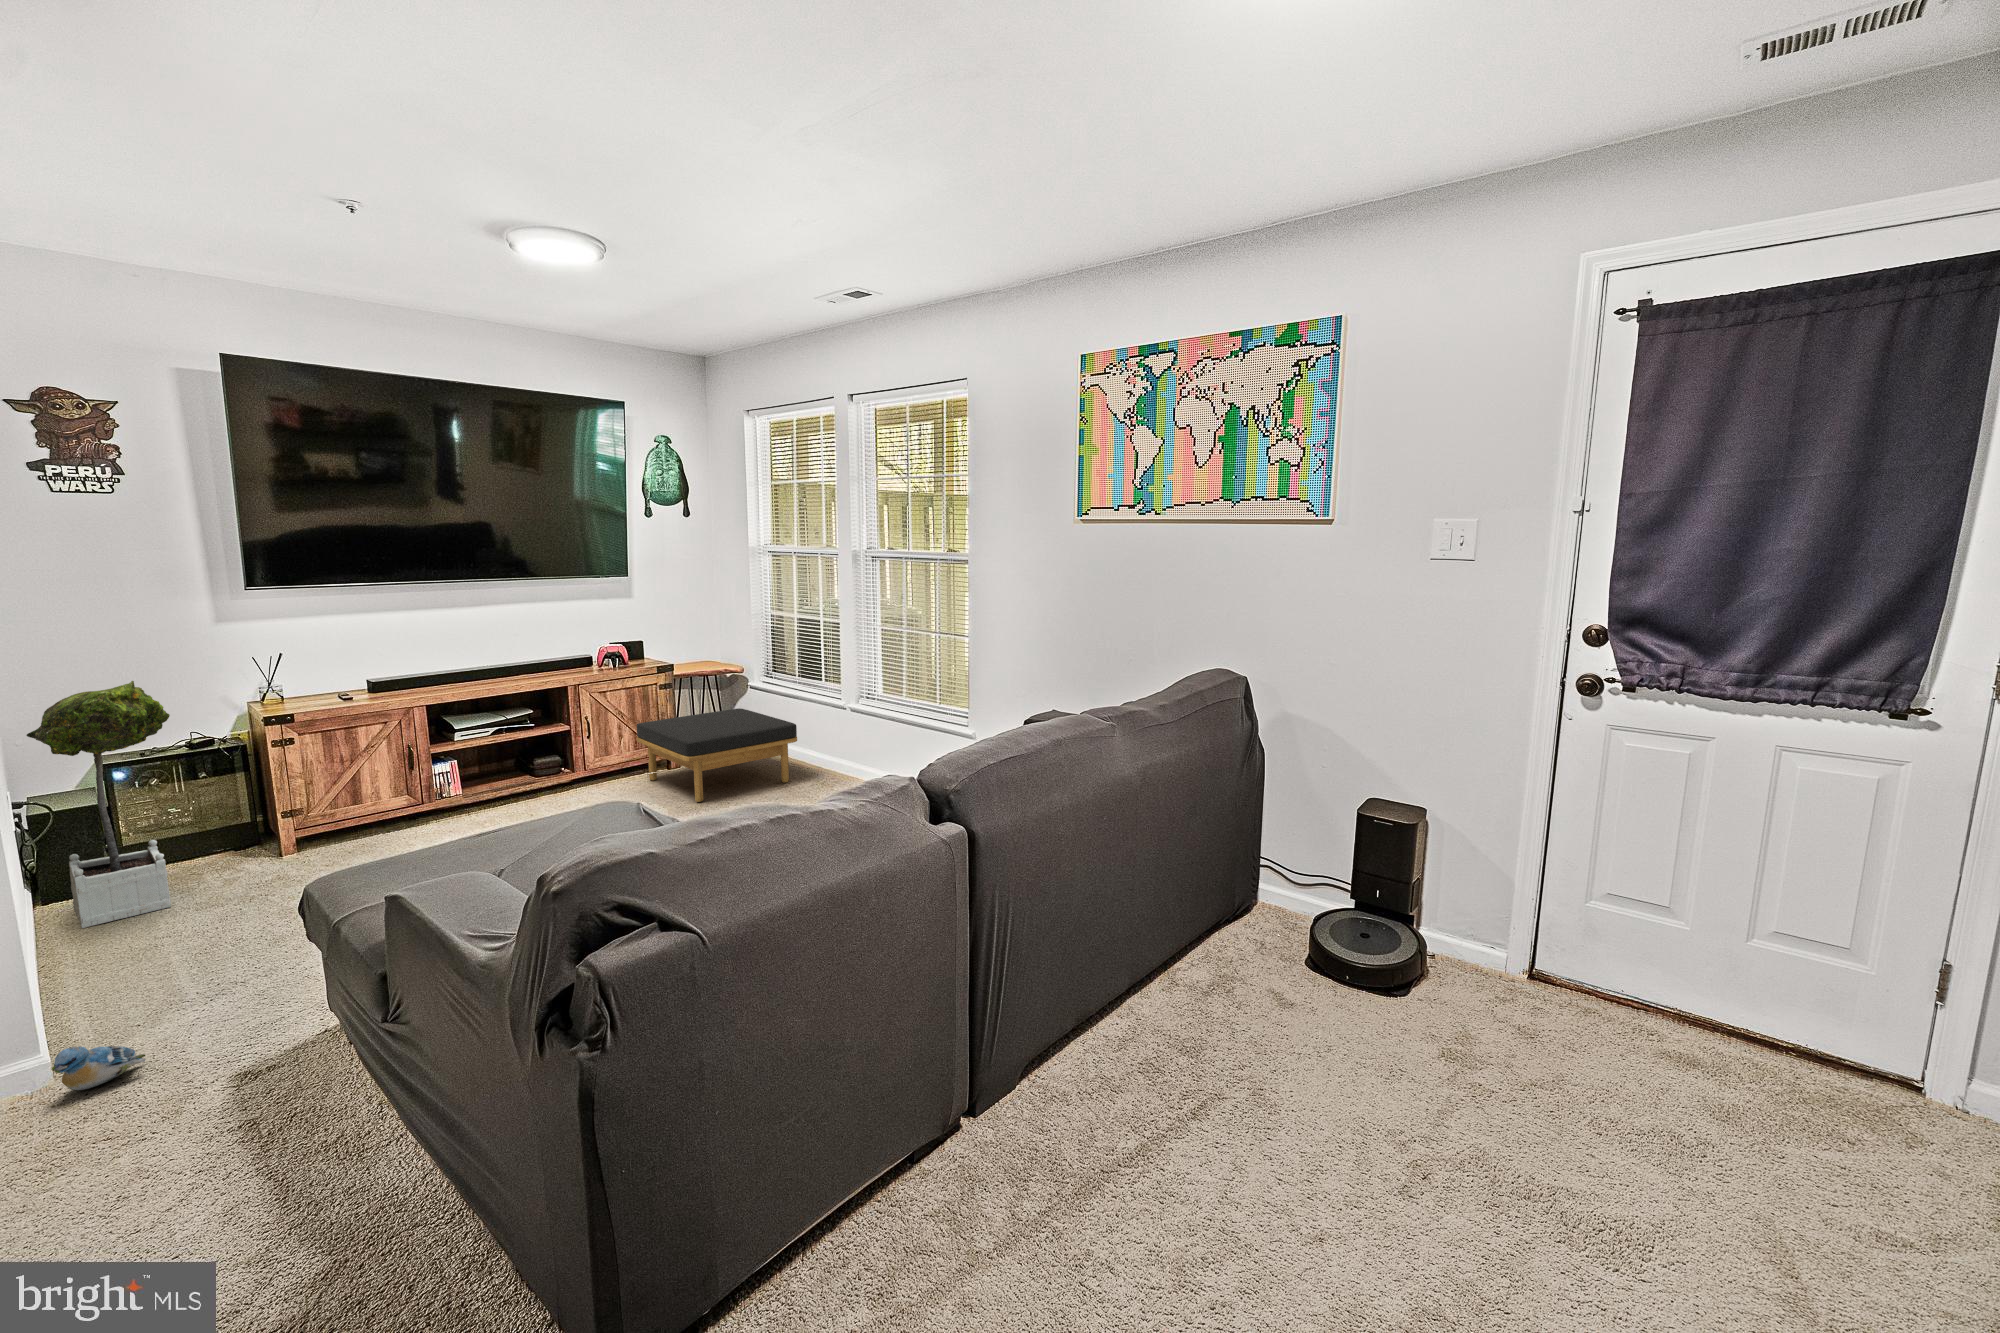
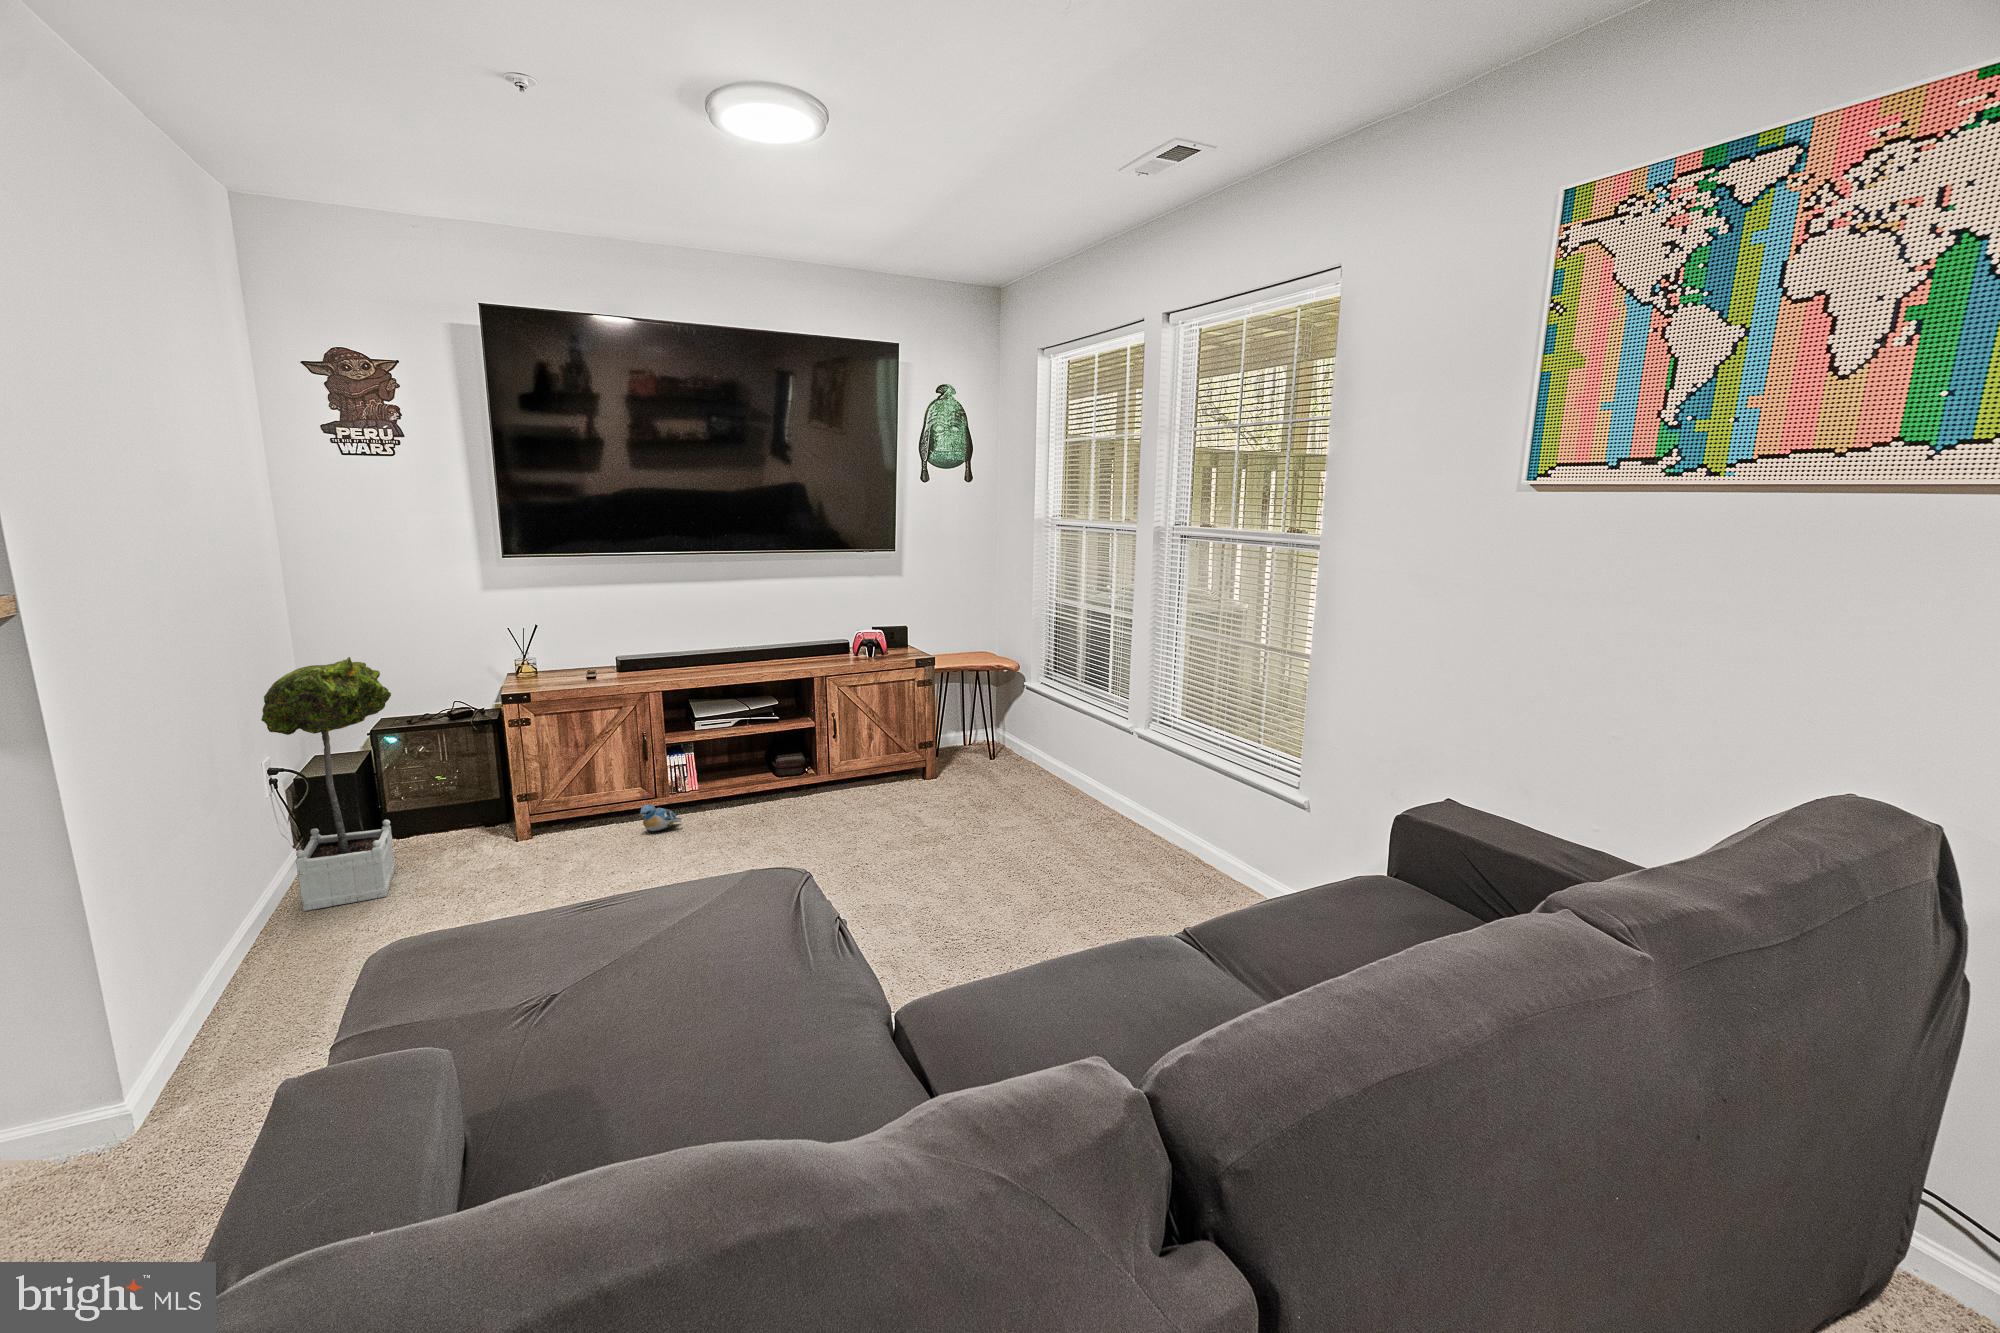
ottoman: present [637,708,797,802] -> none [885,715,1065,835]
plush toy: present [51,1046,145,1090] -> present [639,804,681,831]

